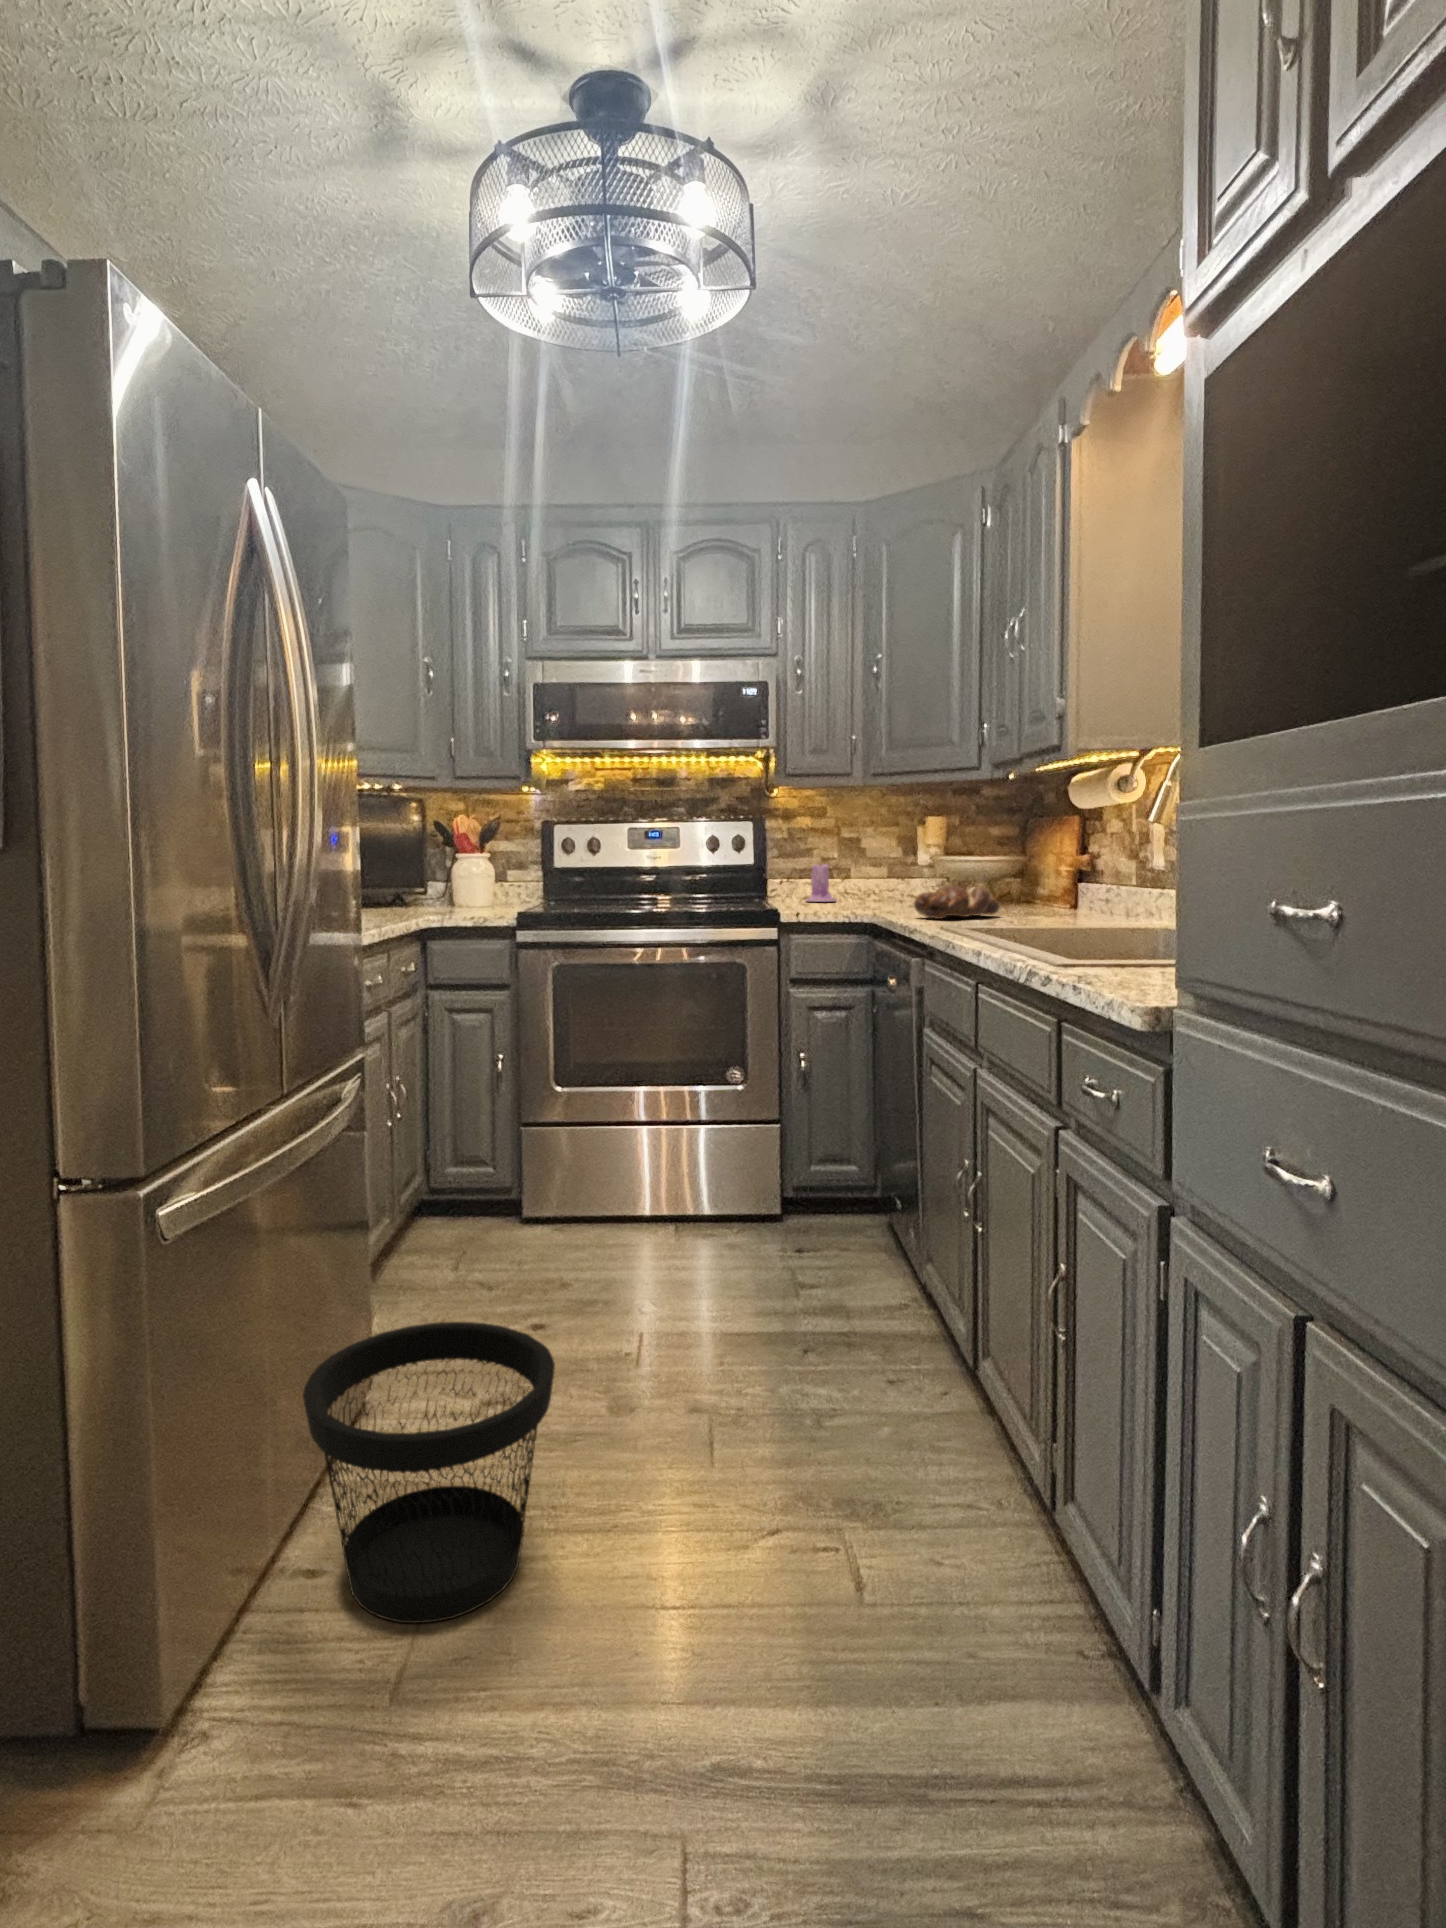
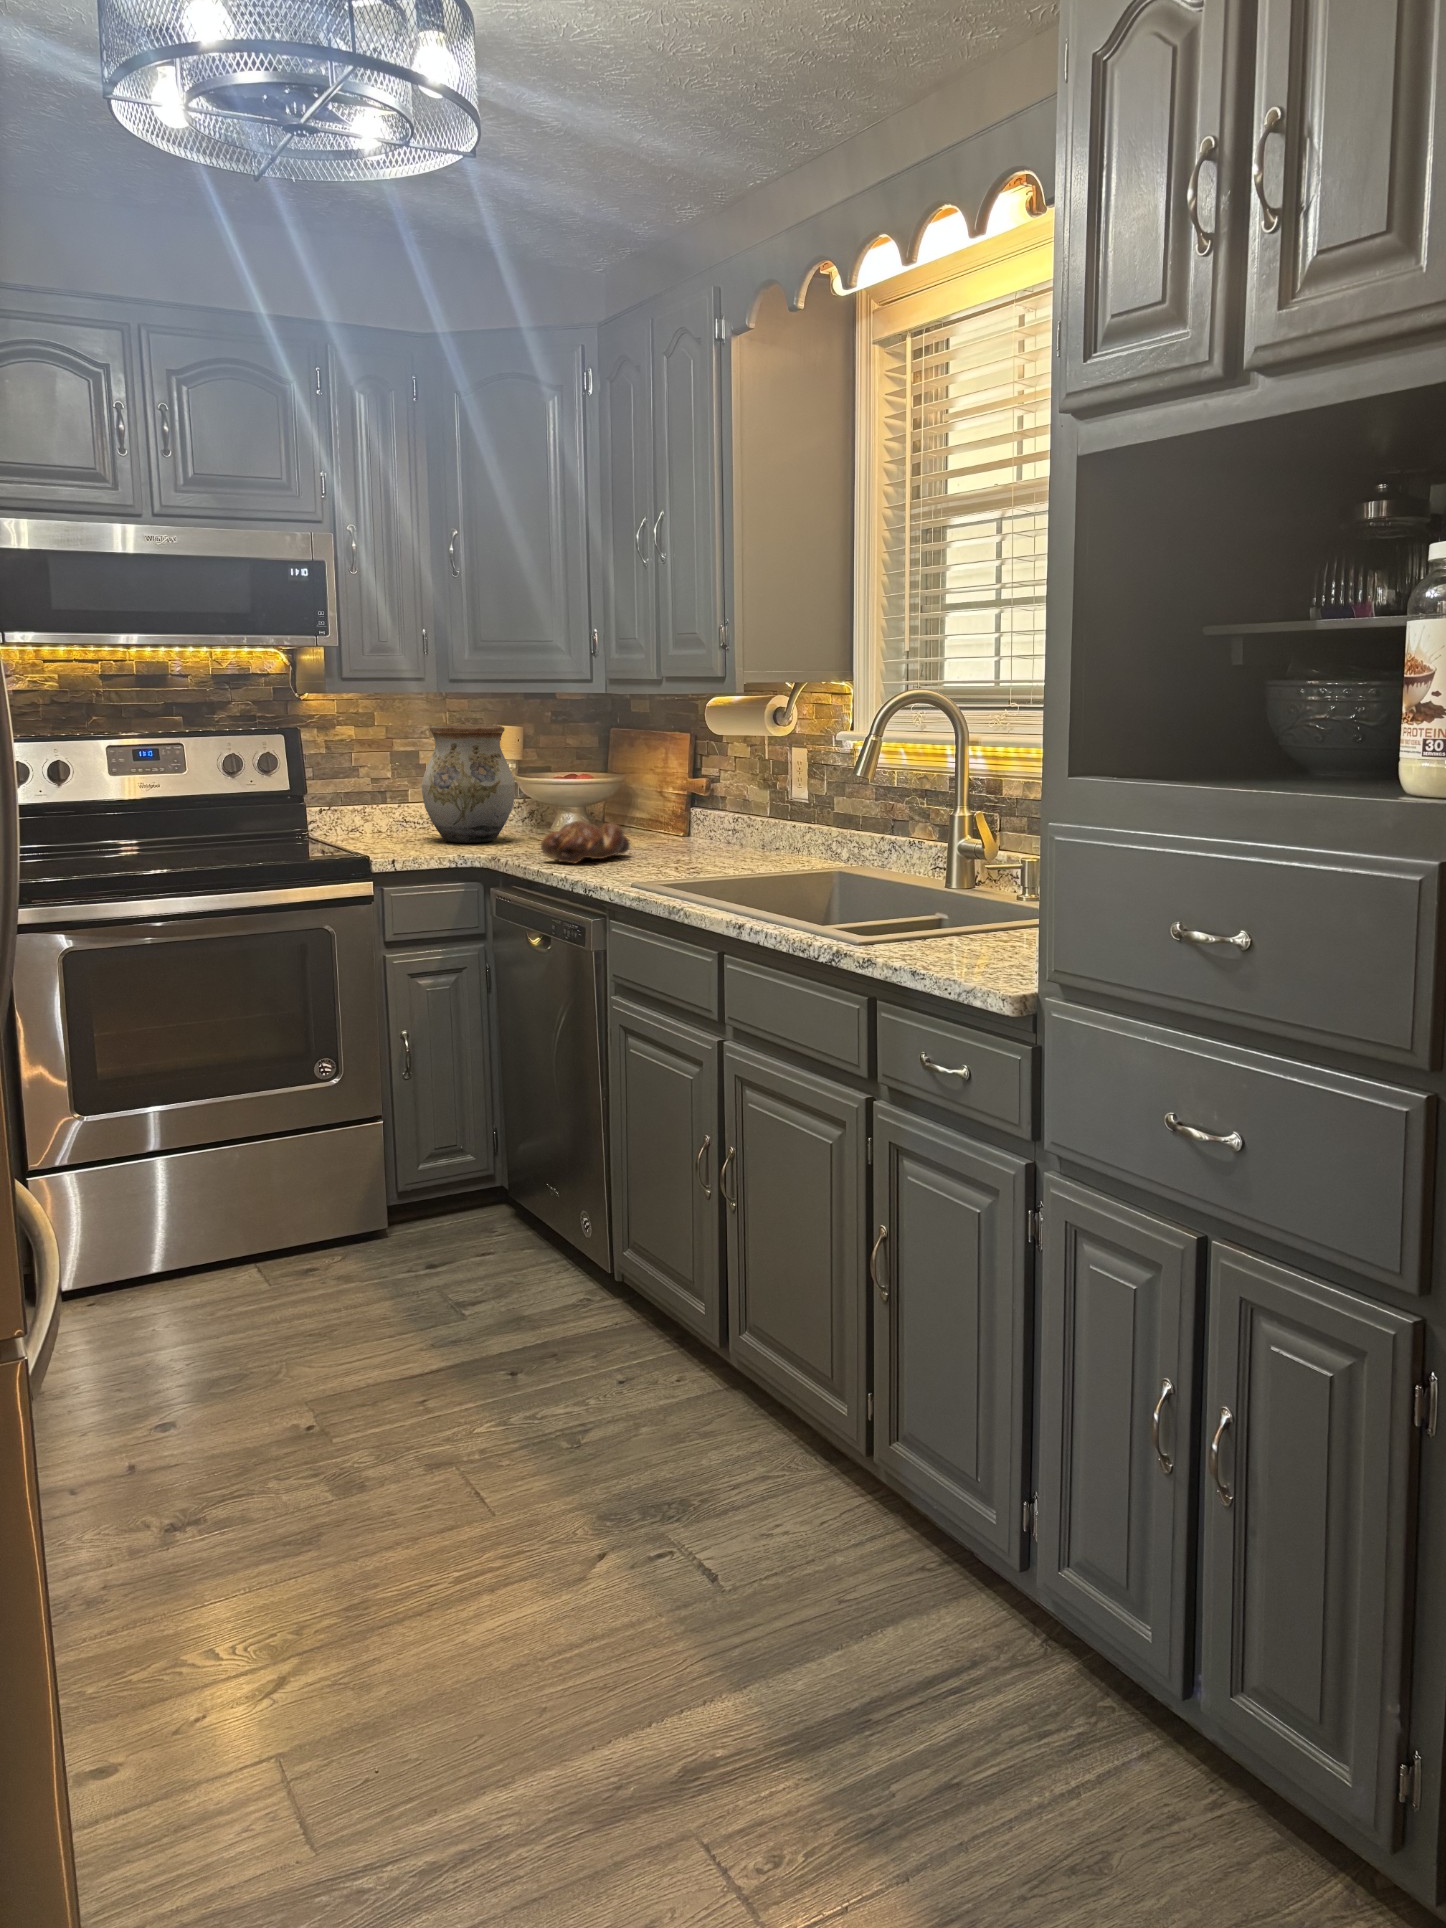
vase: none [848,812,923,907] -> present [422,725,515,843]
candle: present [806,863,836,902] -> none [356,779,397,837]
wastebasket: present [303,1322,555,1623] -> none [81,1425,399,1790]

